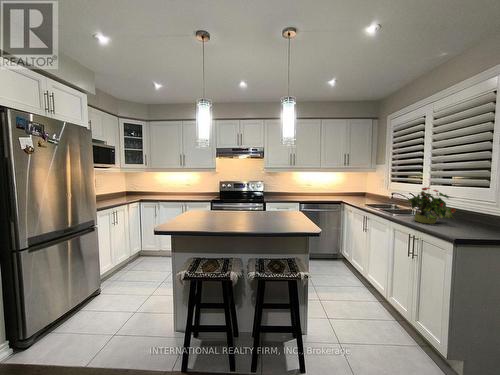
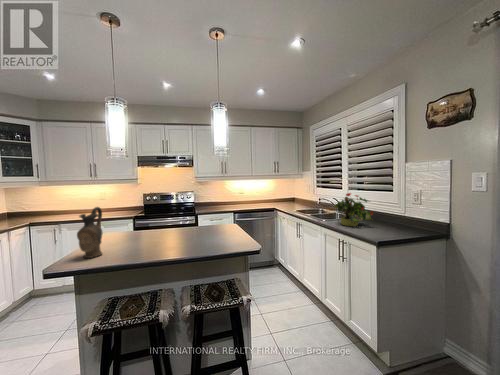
ceramic pitcher: none [174,186,191,225] -> present [77,207,102,258]

